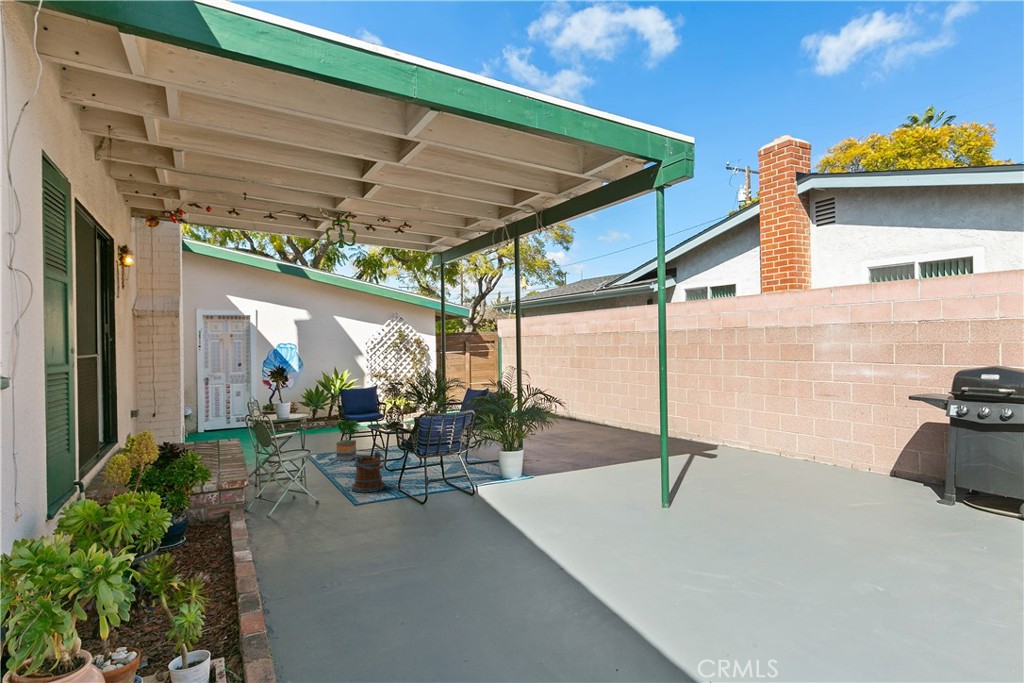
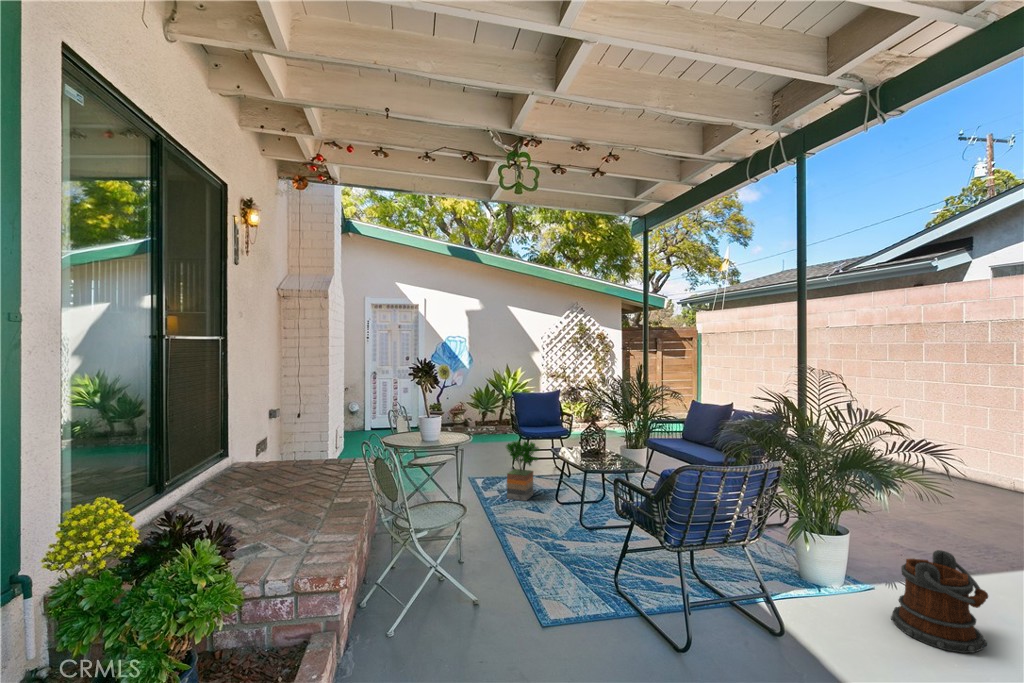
bucket: present [351,451,386,493] -> present [891,550,988,653]

